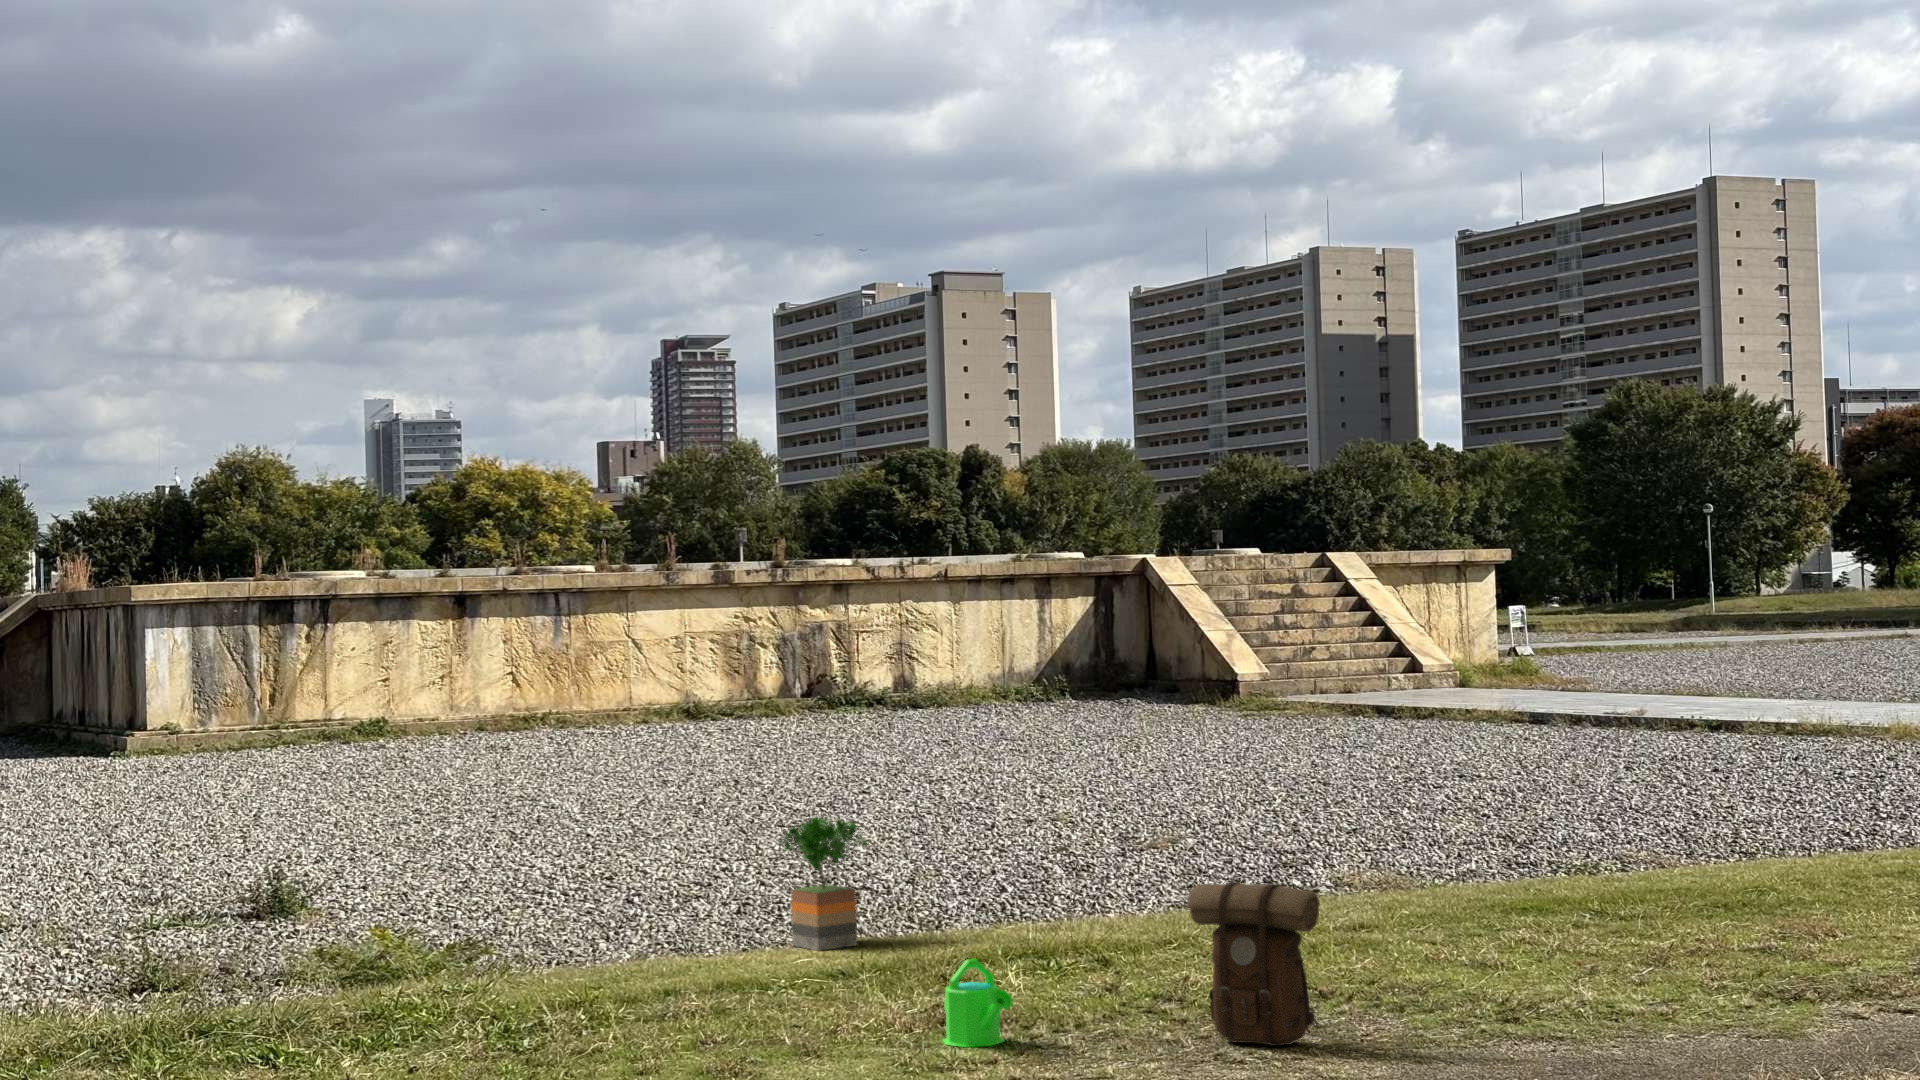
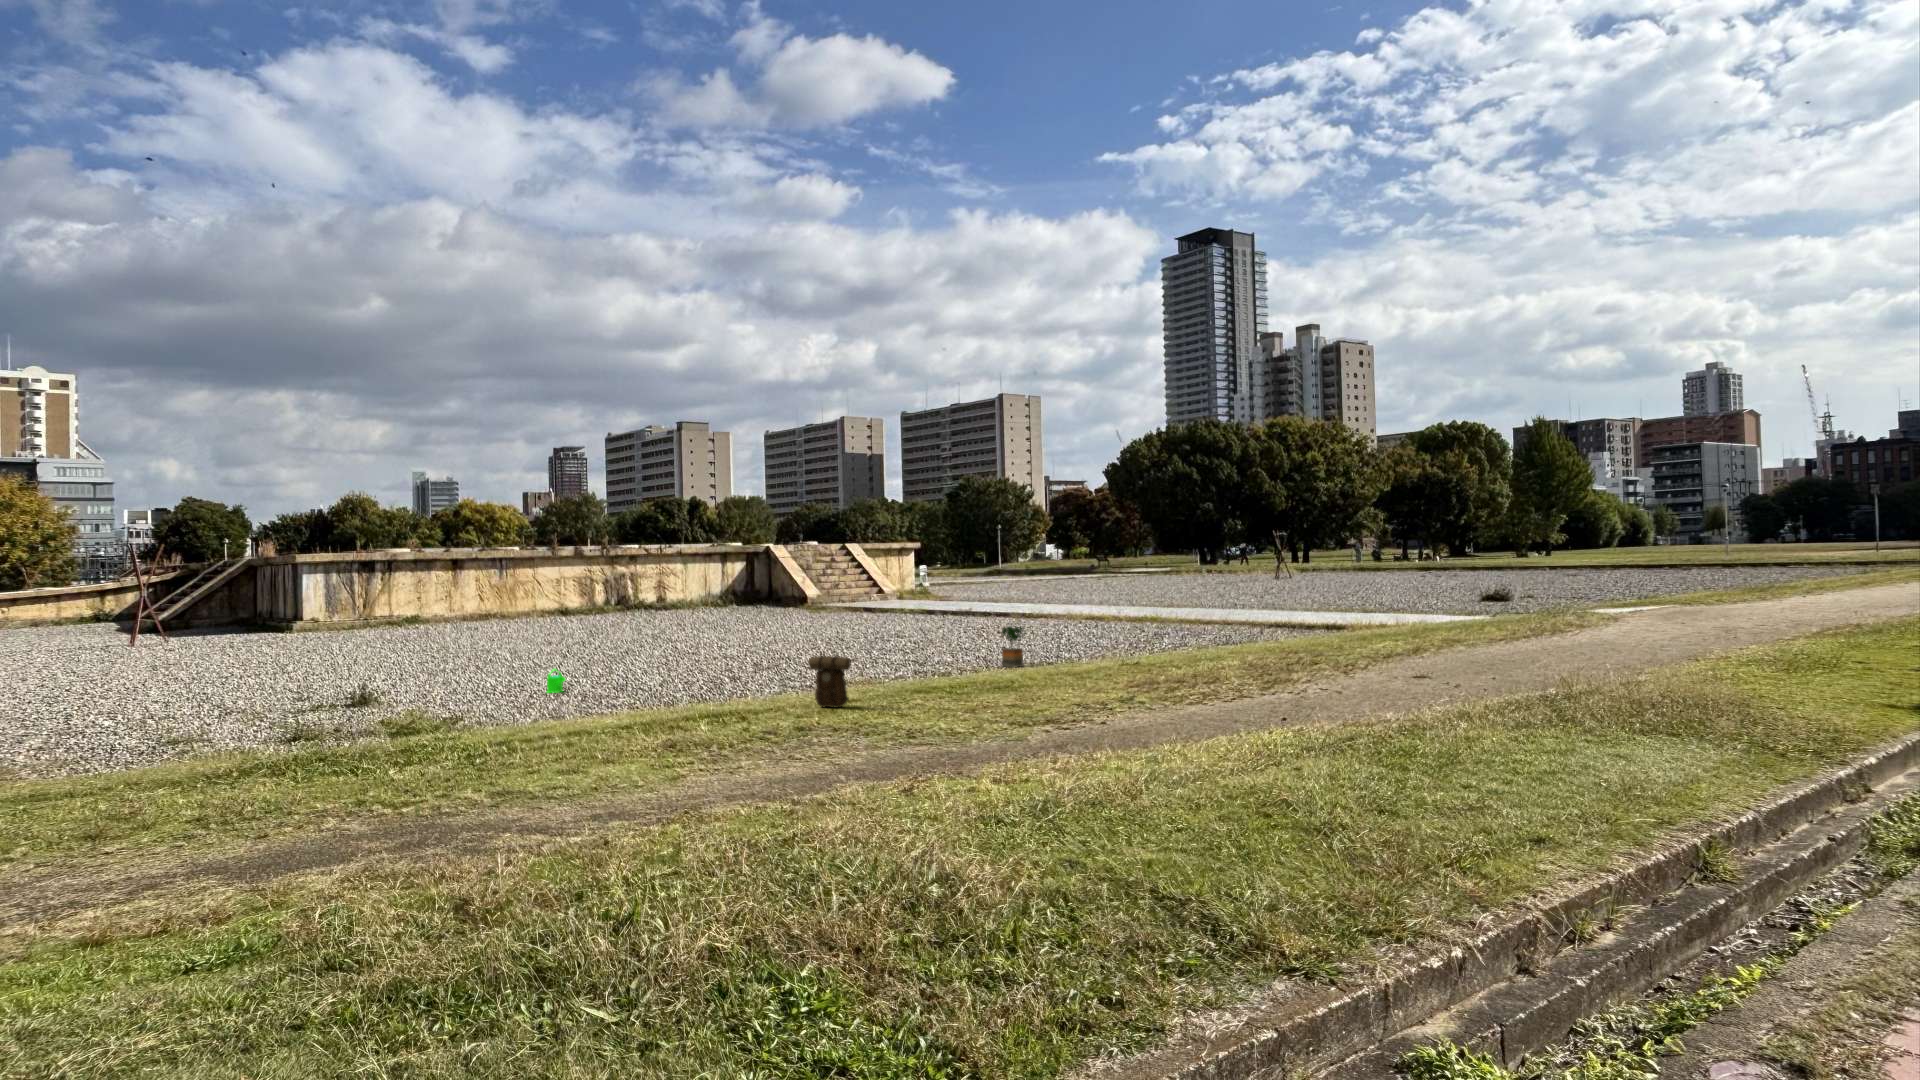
potted tree: present [783,817,869,951] -> present [1002,626,1026,668]
watering can: present [943,958,1013,1047] -> present [547,669,565,693]

